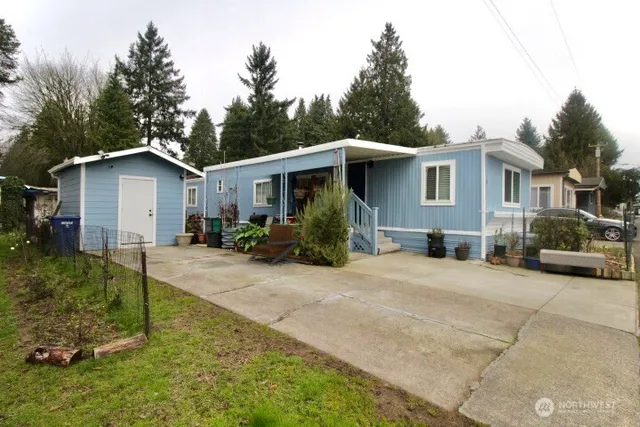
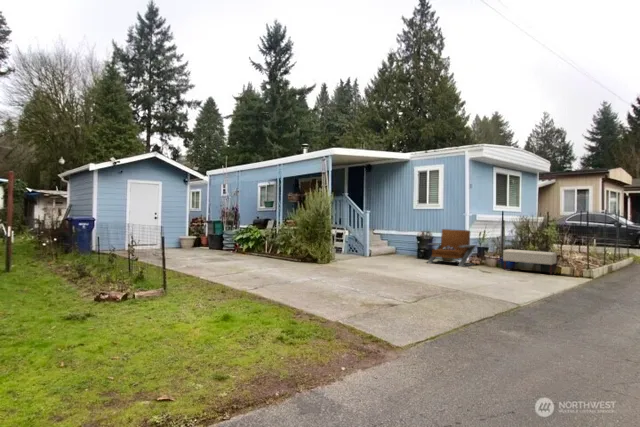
lounge chair: present [249,223,299,266] -> present [427,229,475,267]

